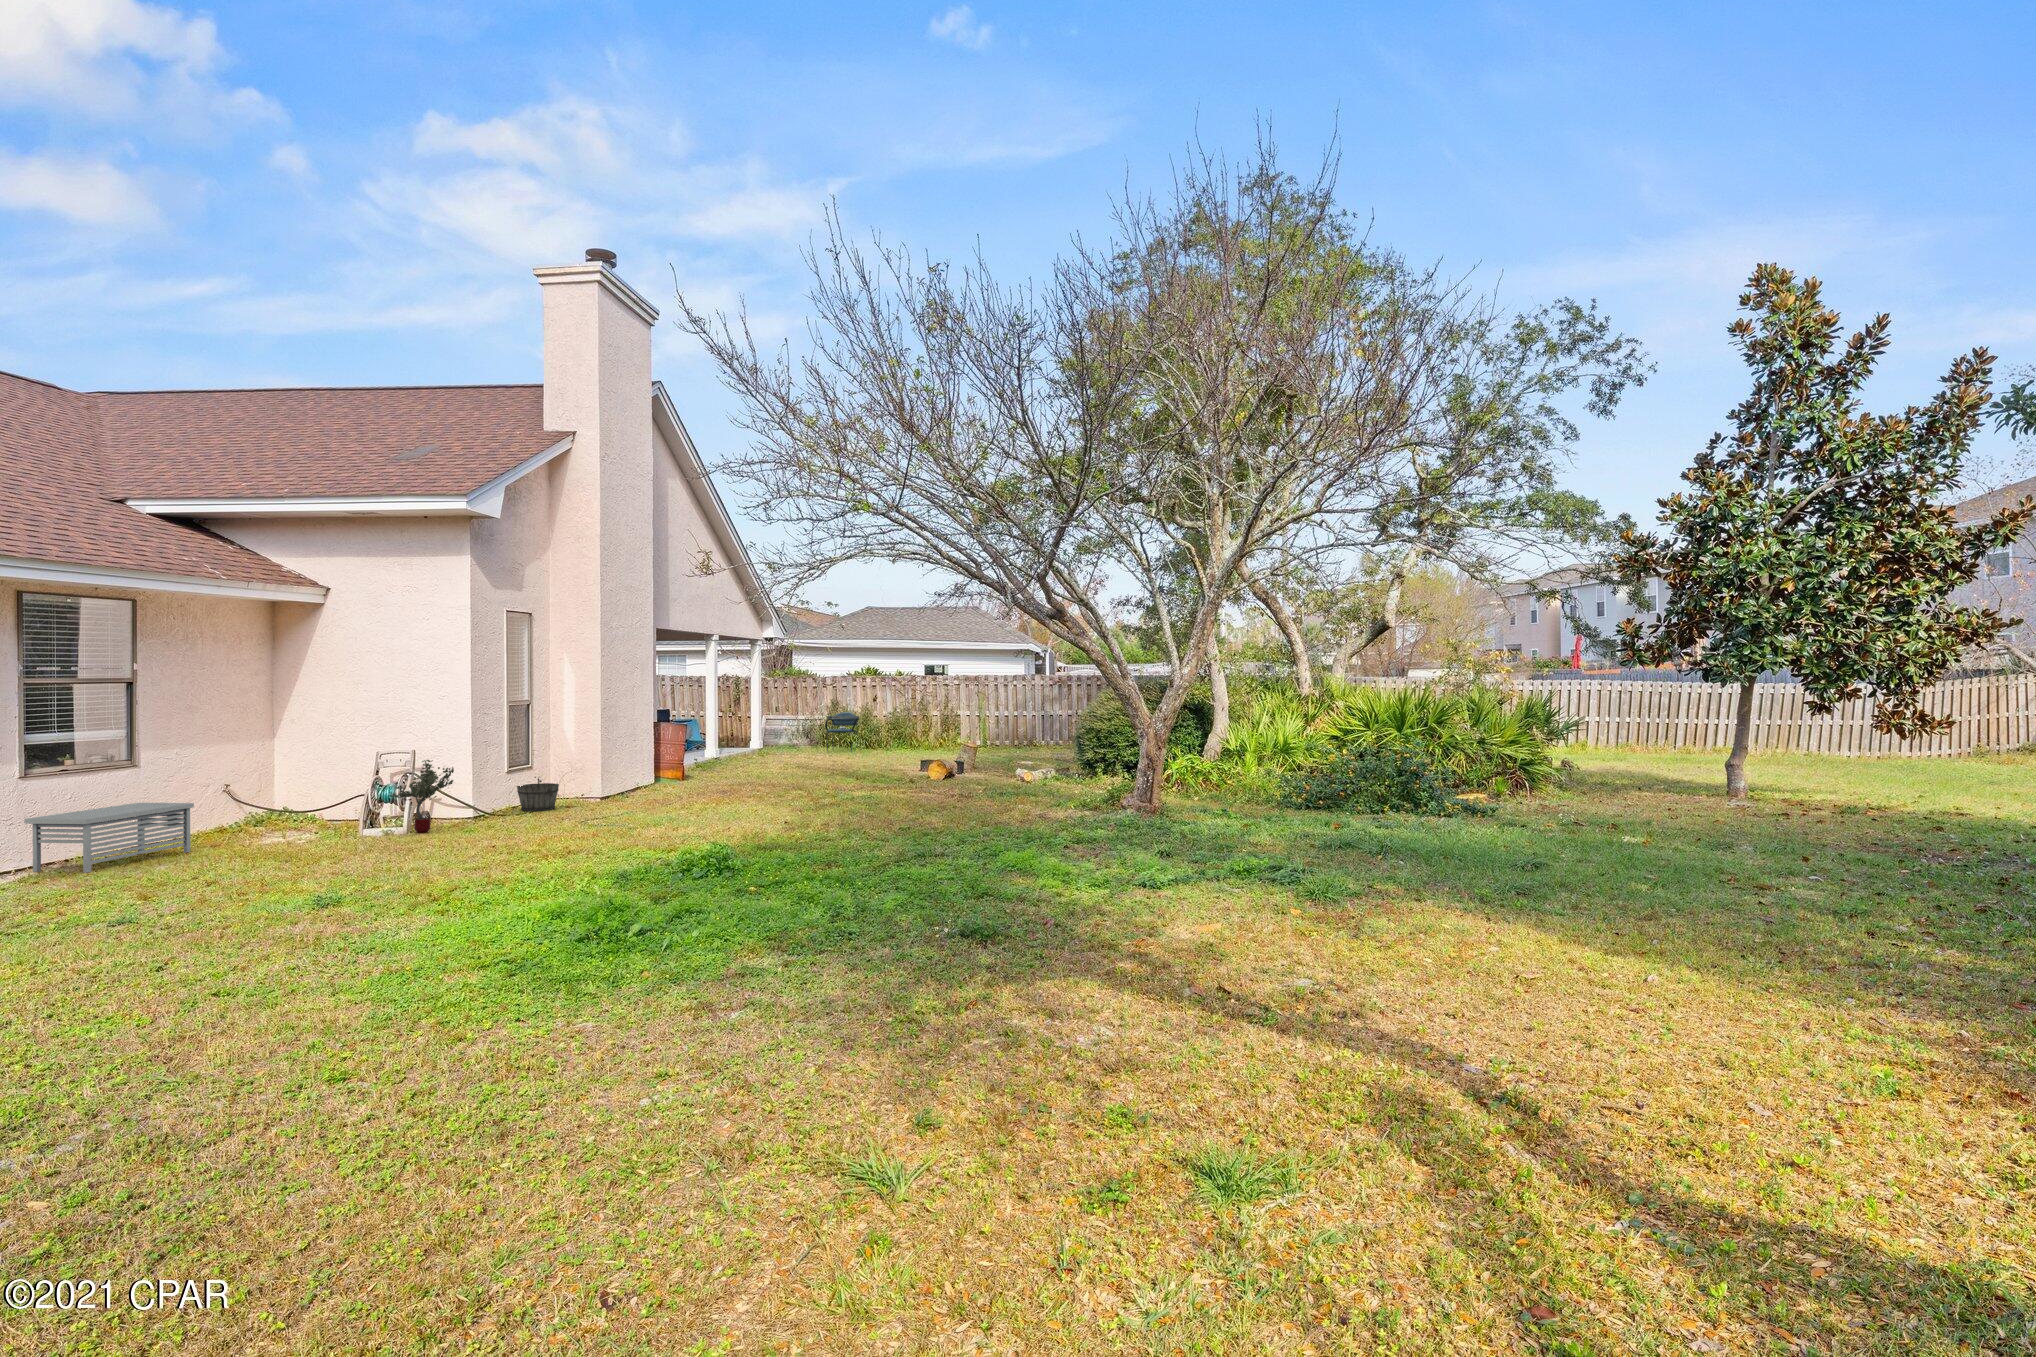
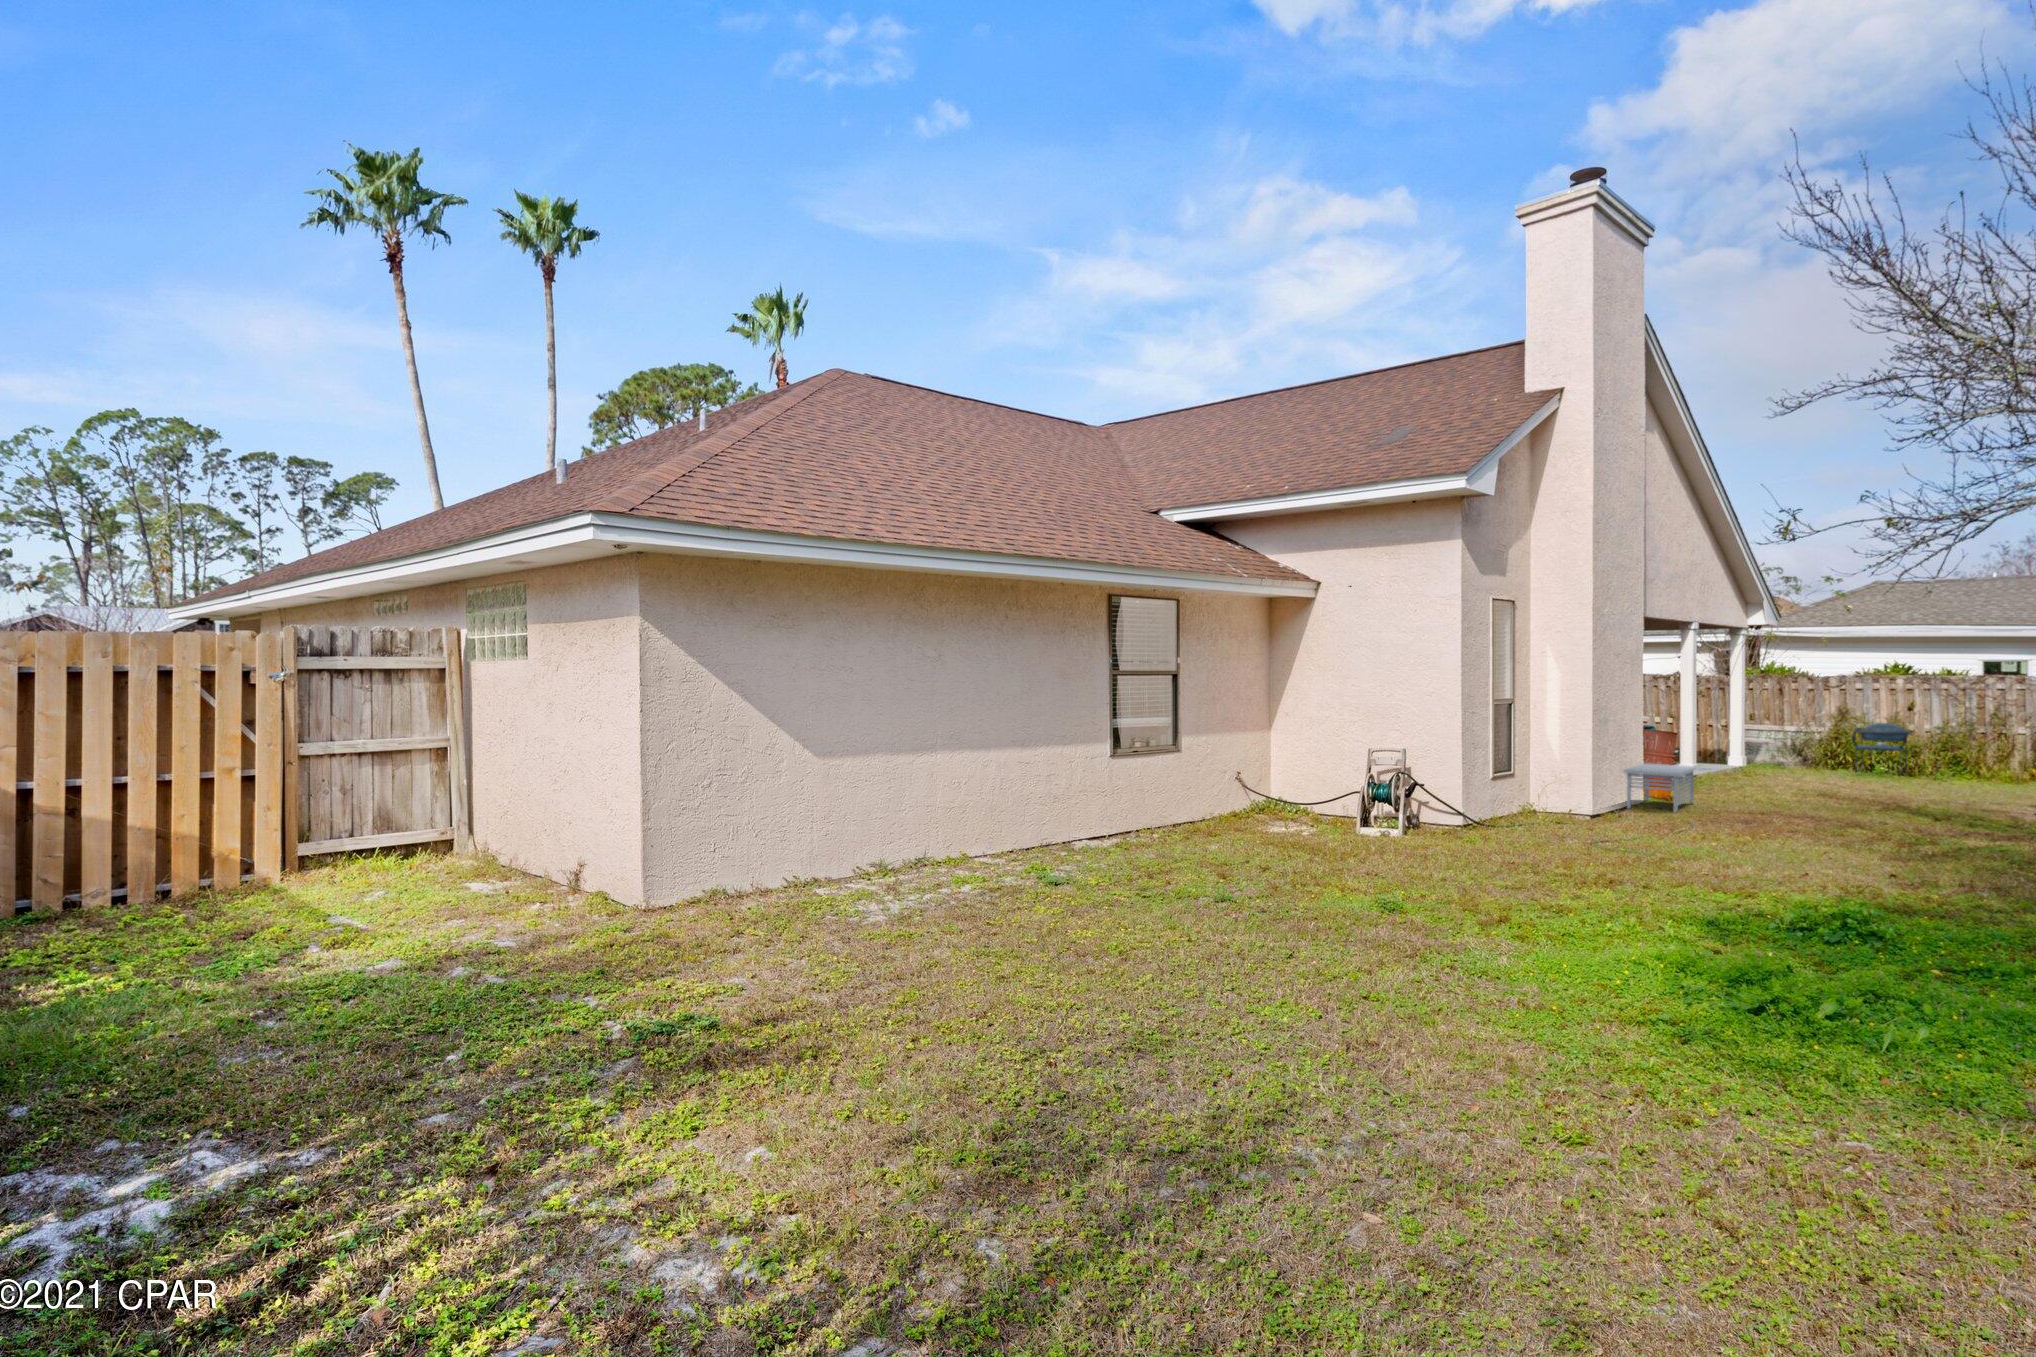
potted tree: present [389,760,454,833] -> none [1388,759,1452,839]
wooden bucket: present [517,777,559,811] -> none [1502,785,1551,825]
storage bench: present [25,803,194,873] -> present [1623,763,1696,813]

